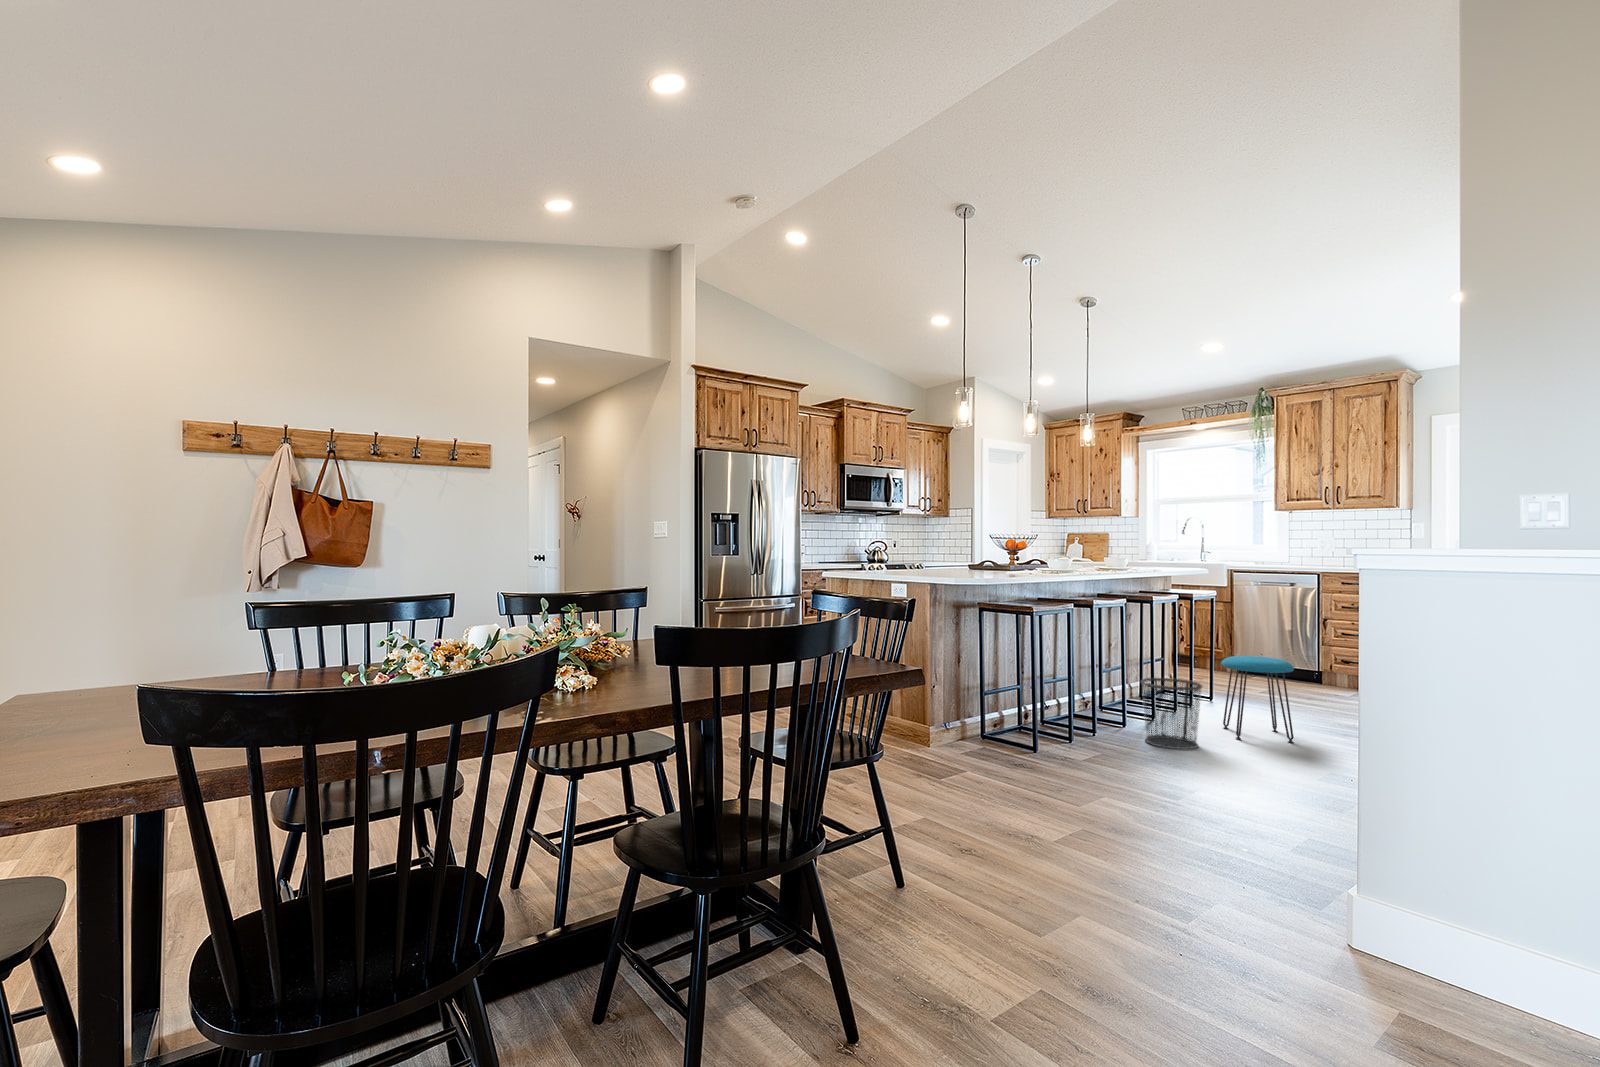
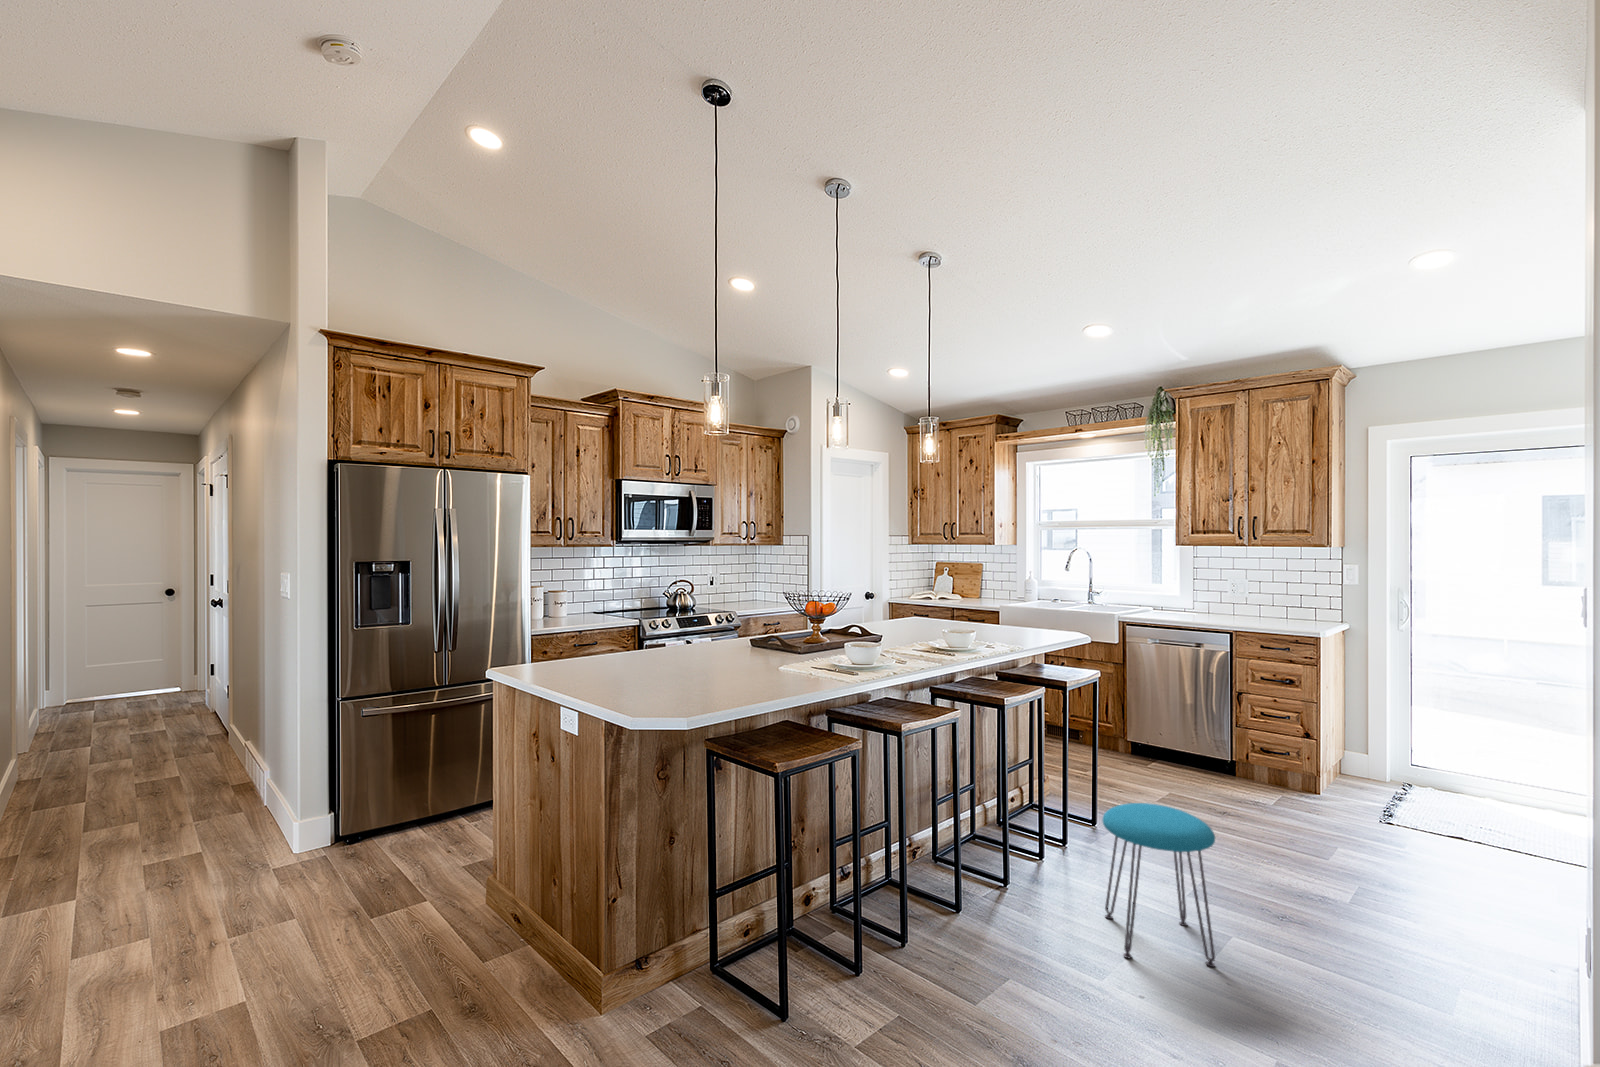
trash can: present [1141,678,1202,749] -> none [969,857,1070,1005]

